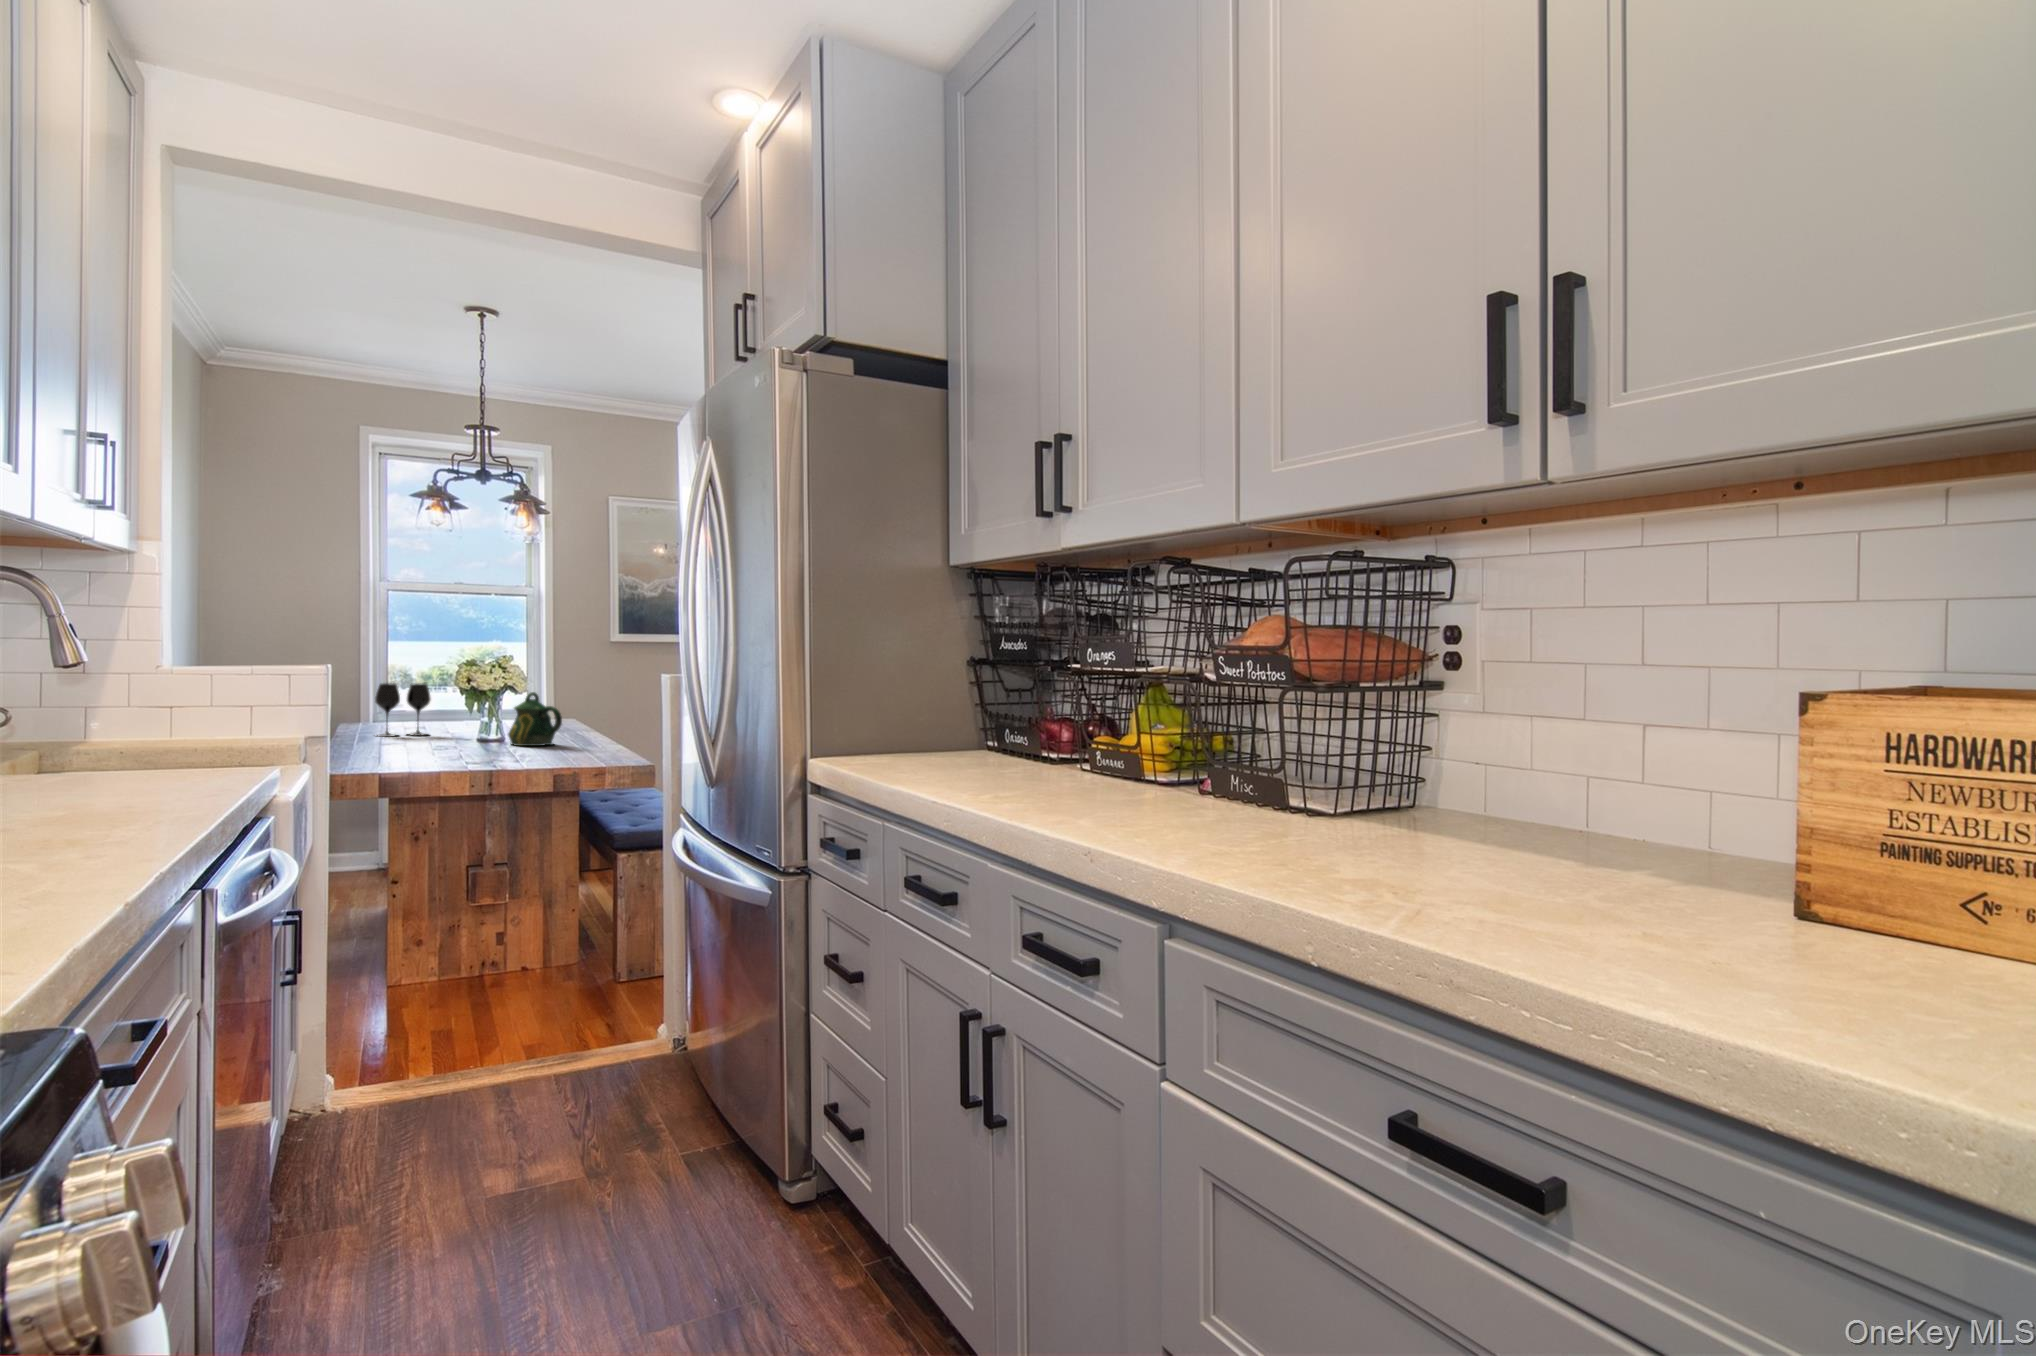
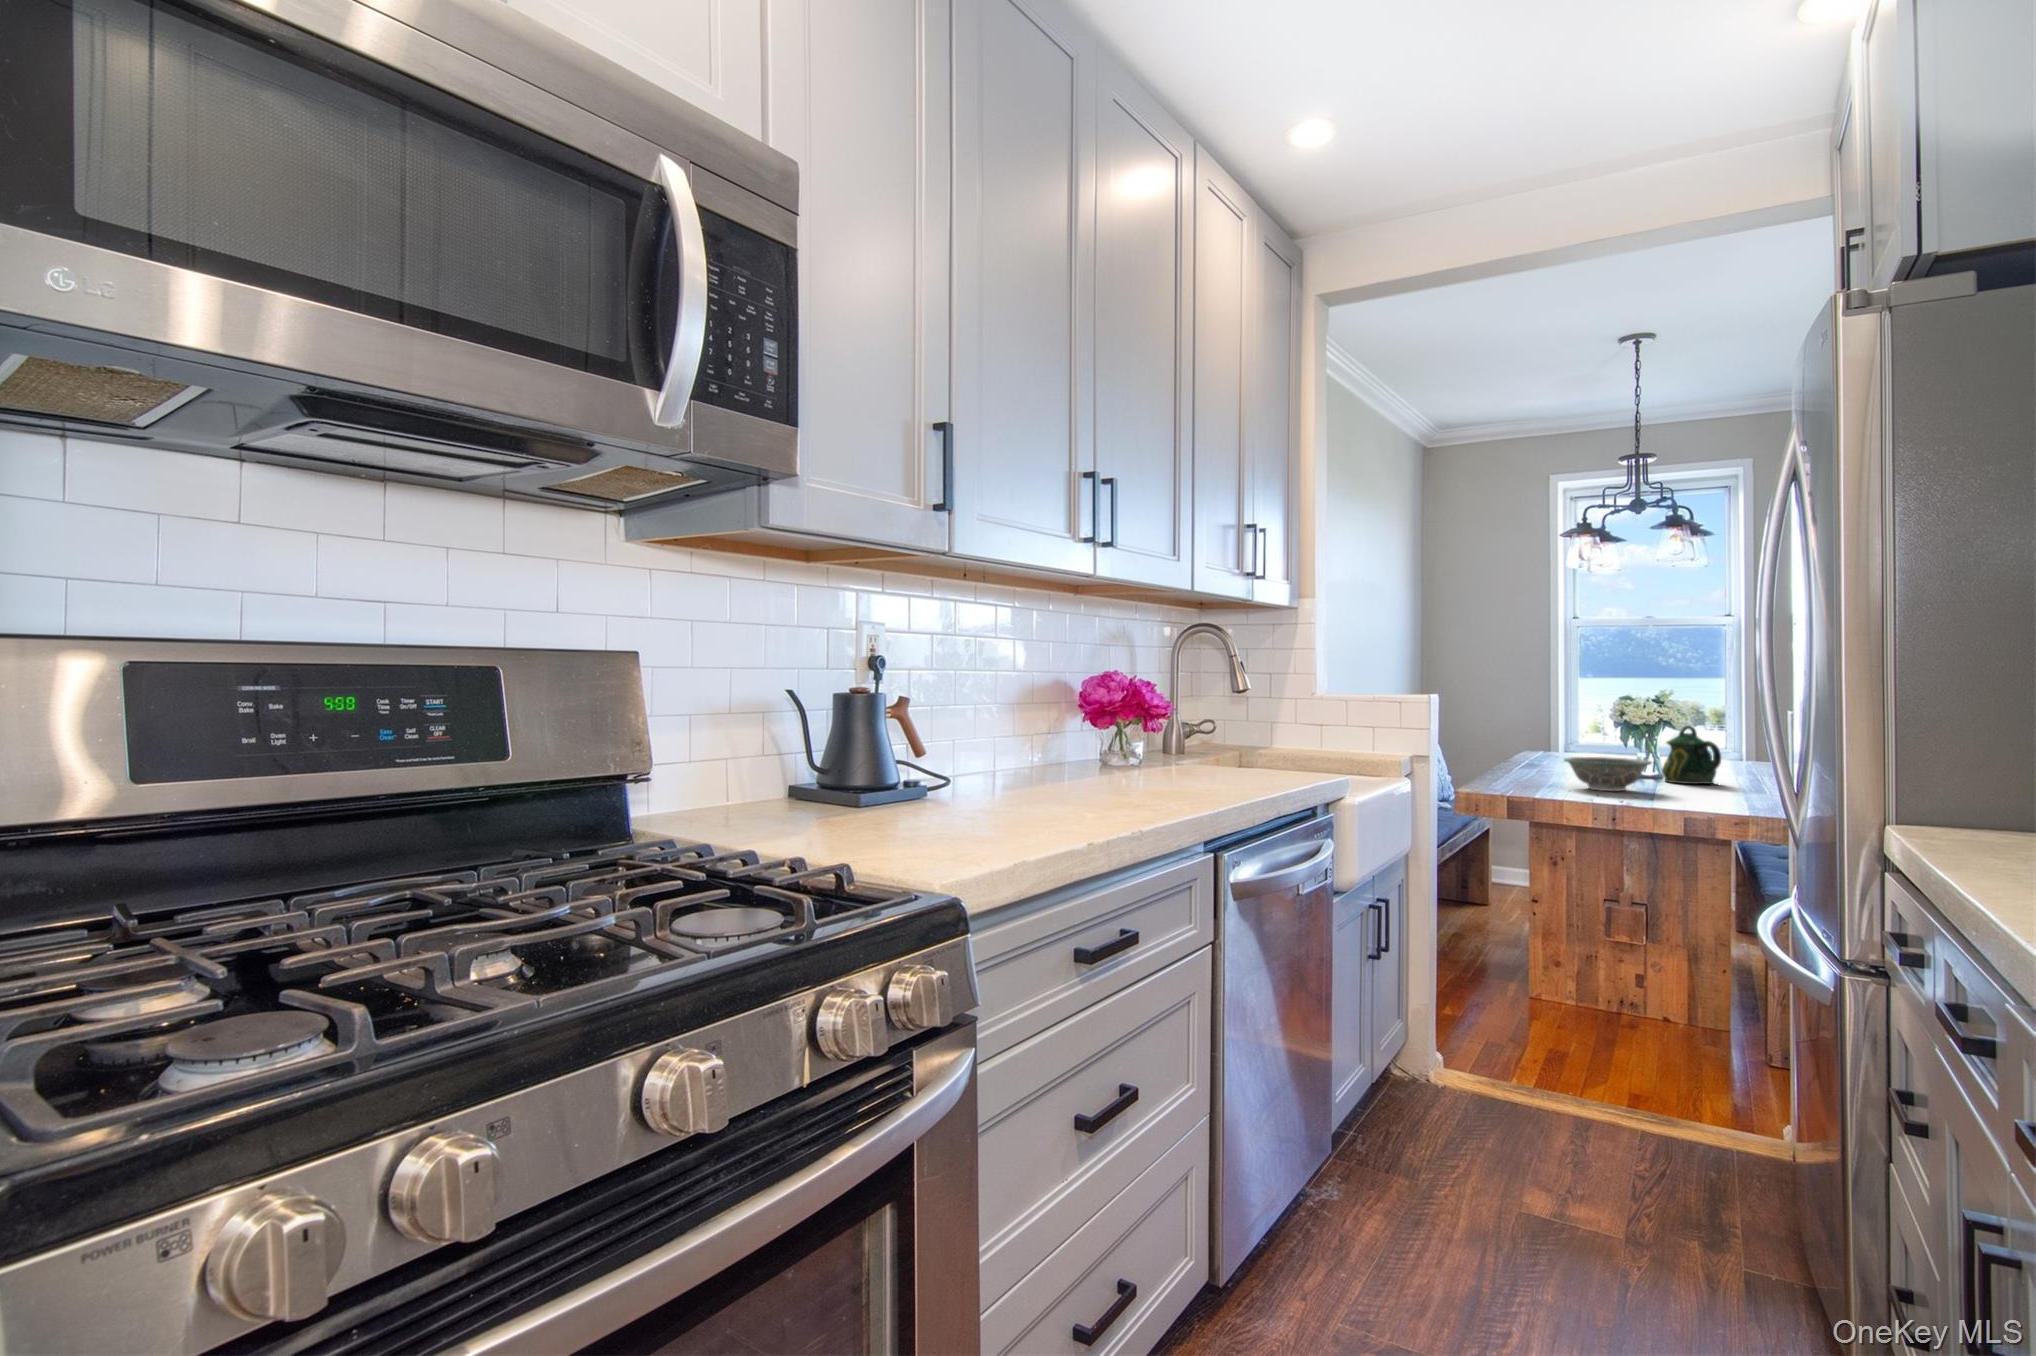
wine glass: present [375,683,431,737] -> none [1536,717,1590,768]
bowl: none [429,726,515,759] -> present [1564,757,1651,791]

